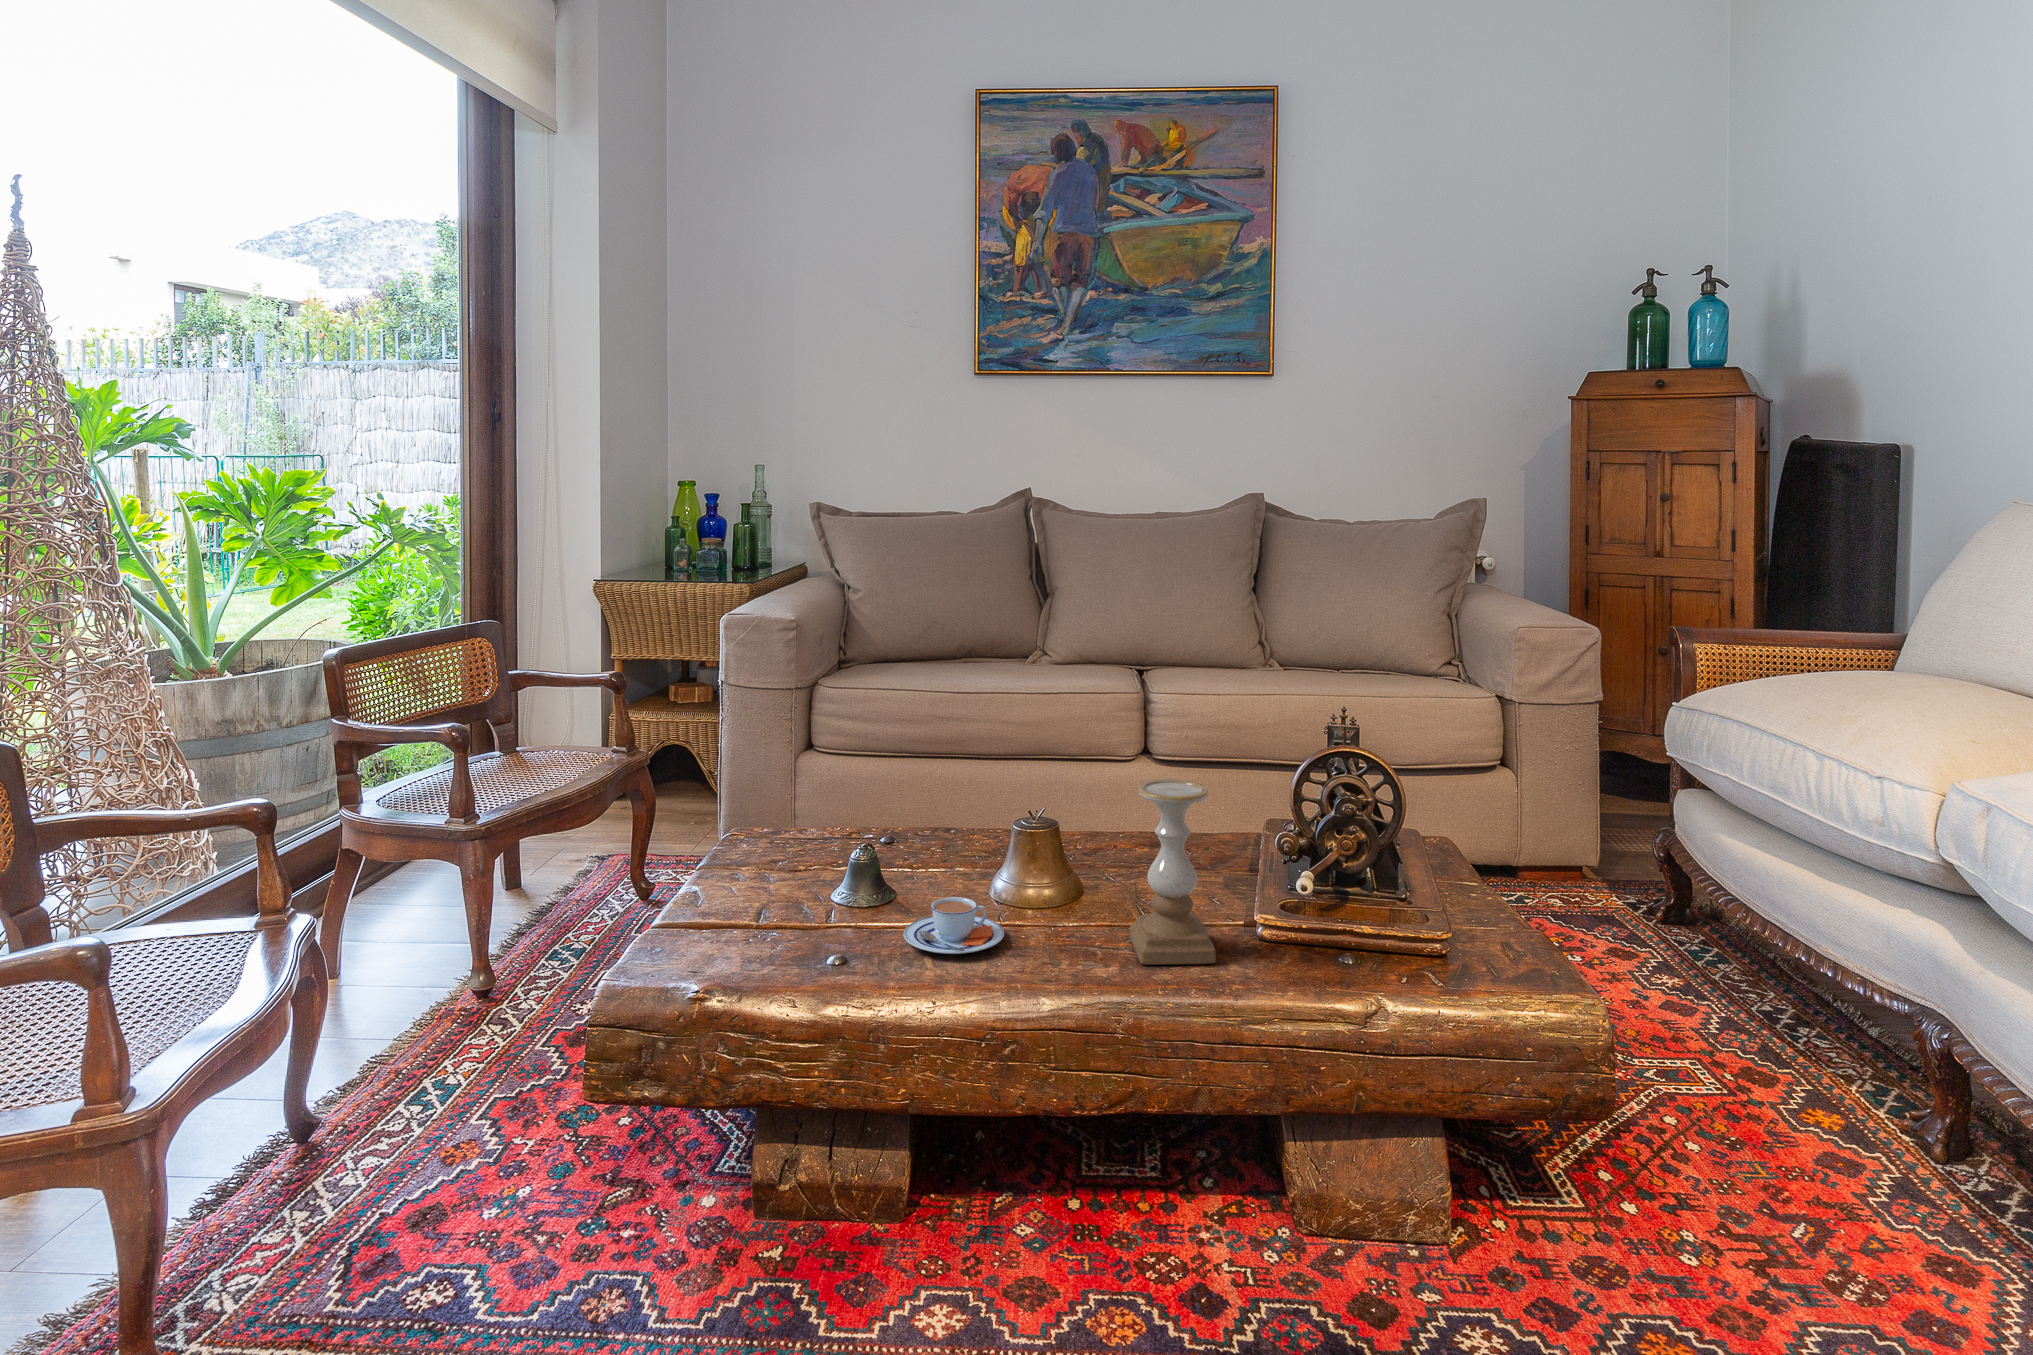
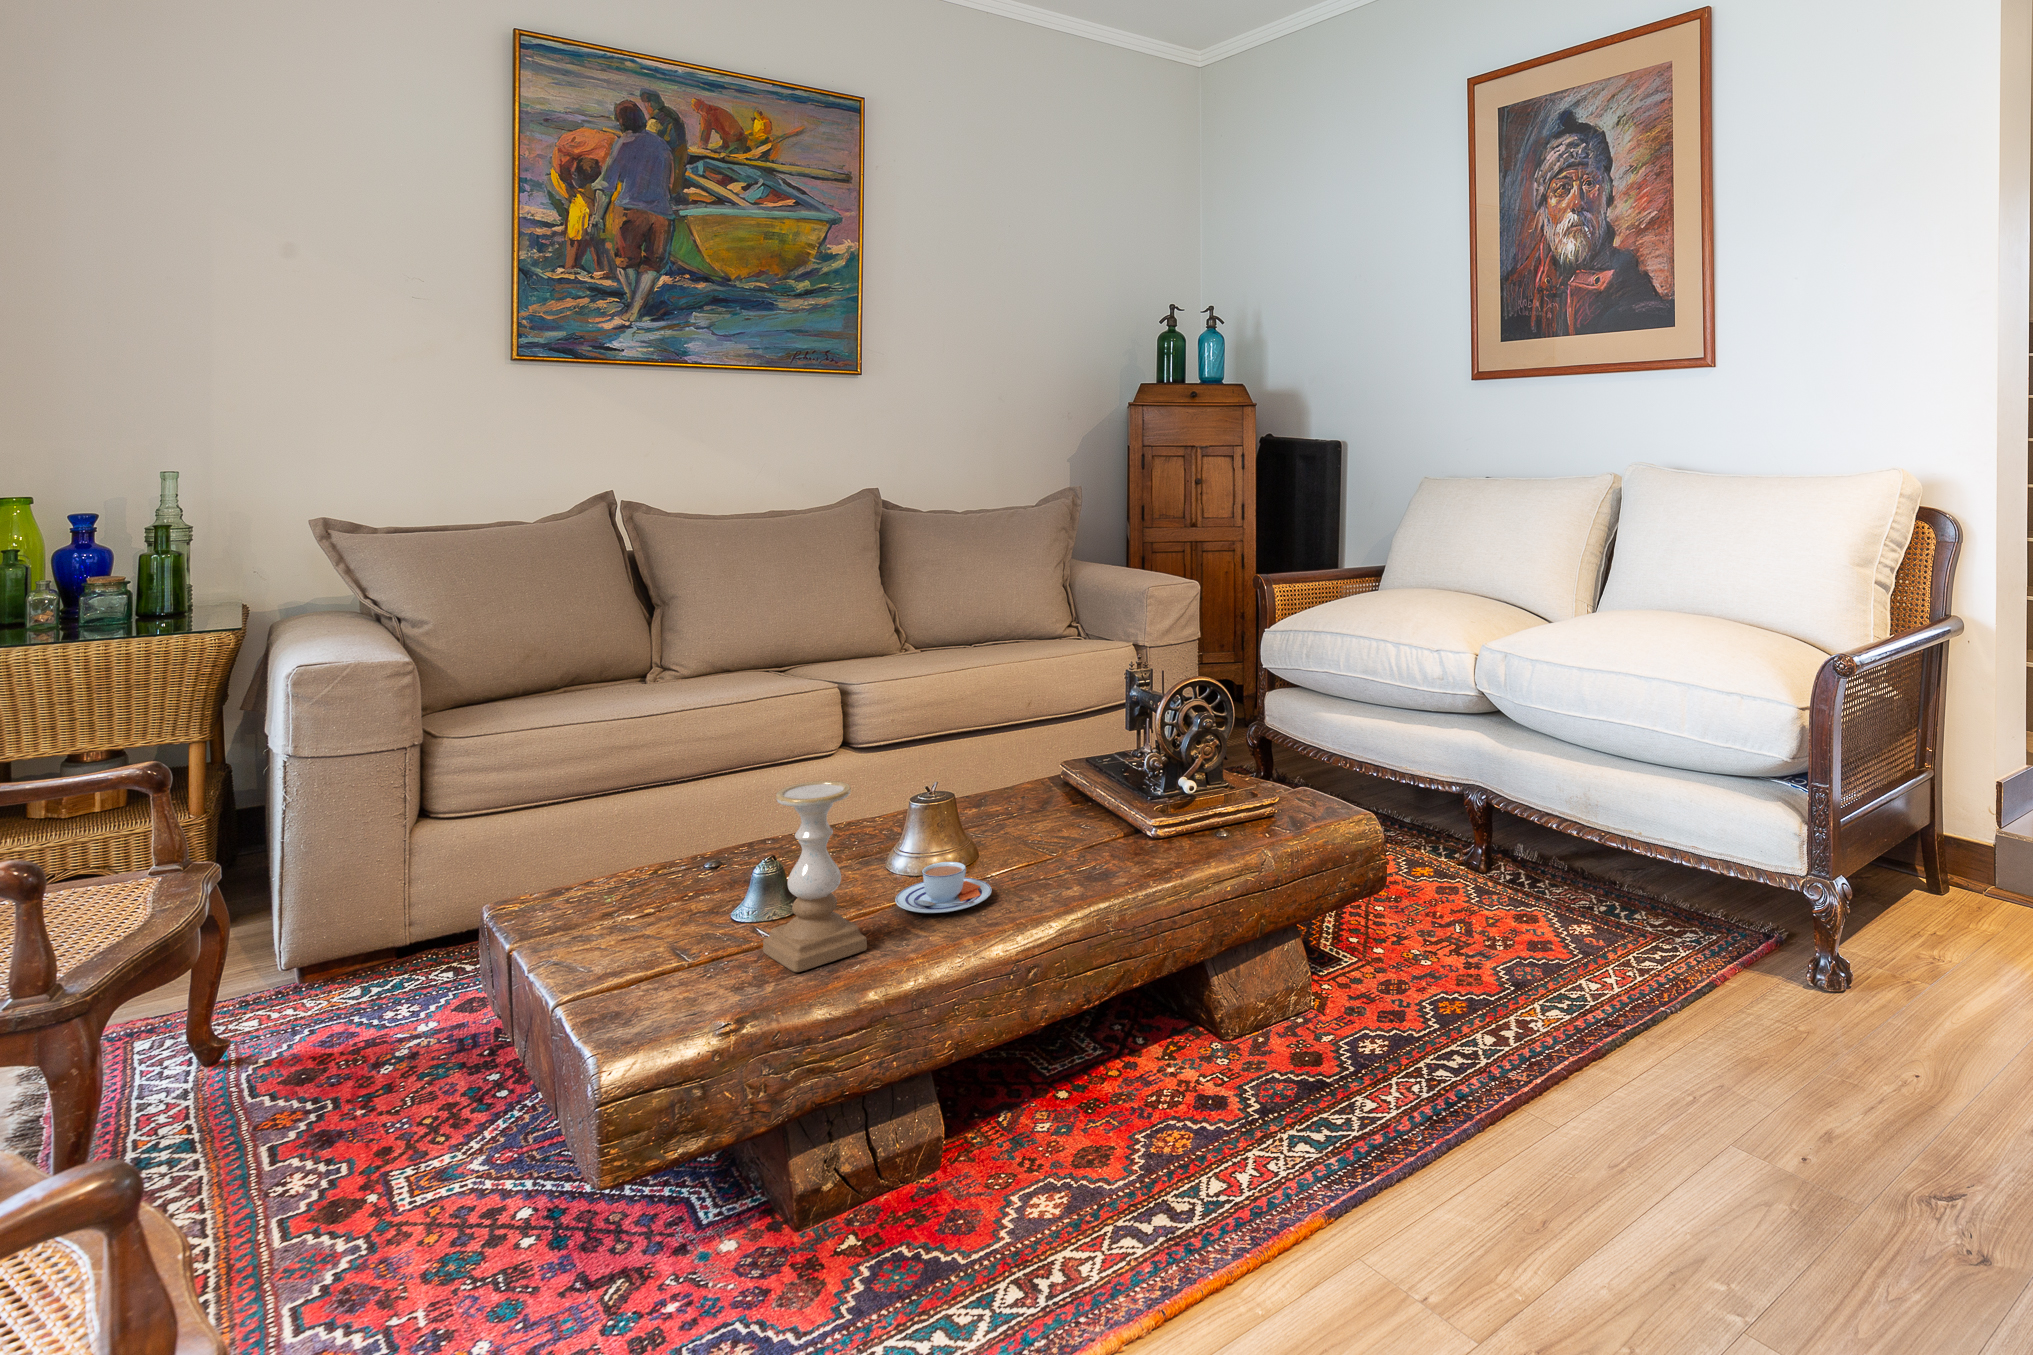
candle holder: present [1130,779,1216,965] -> present [763,781,867,972]

